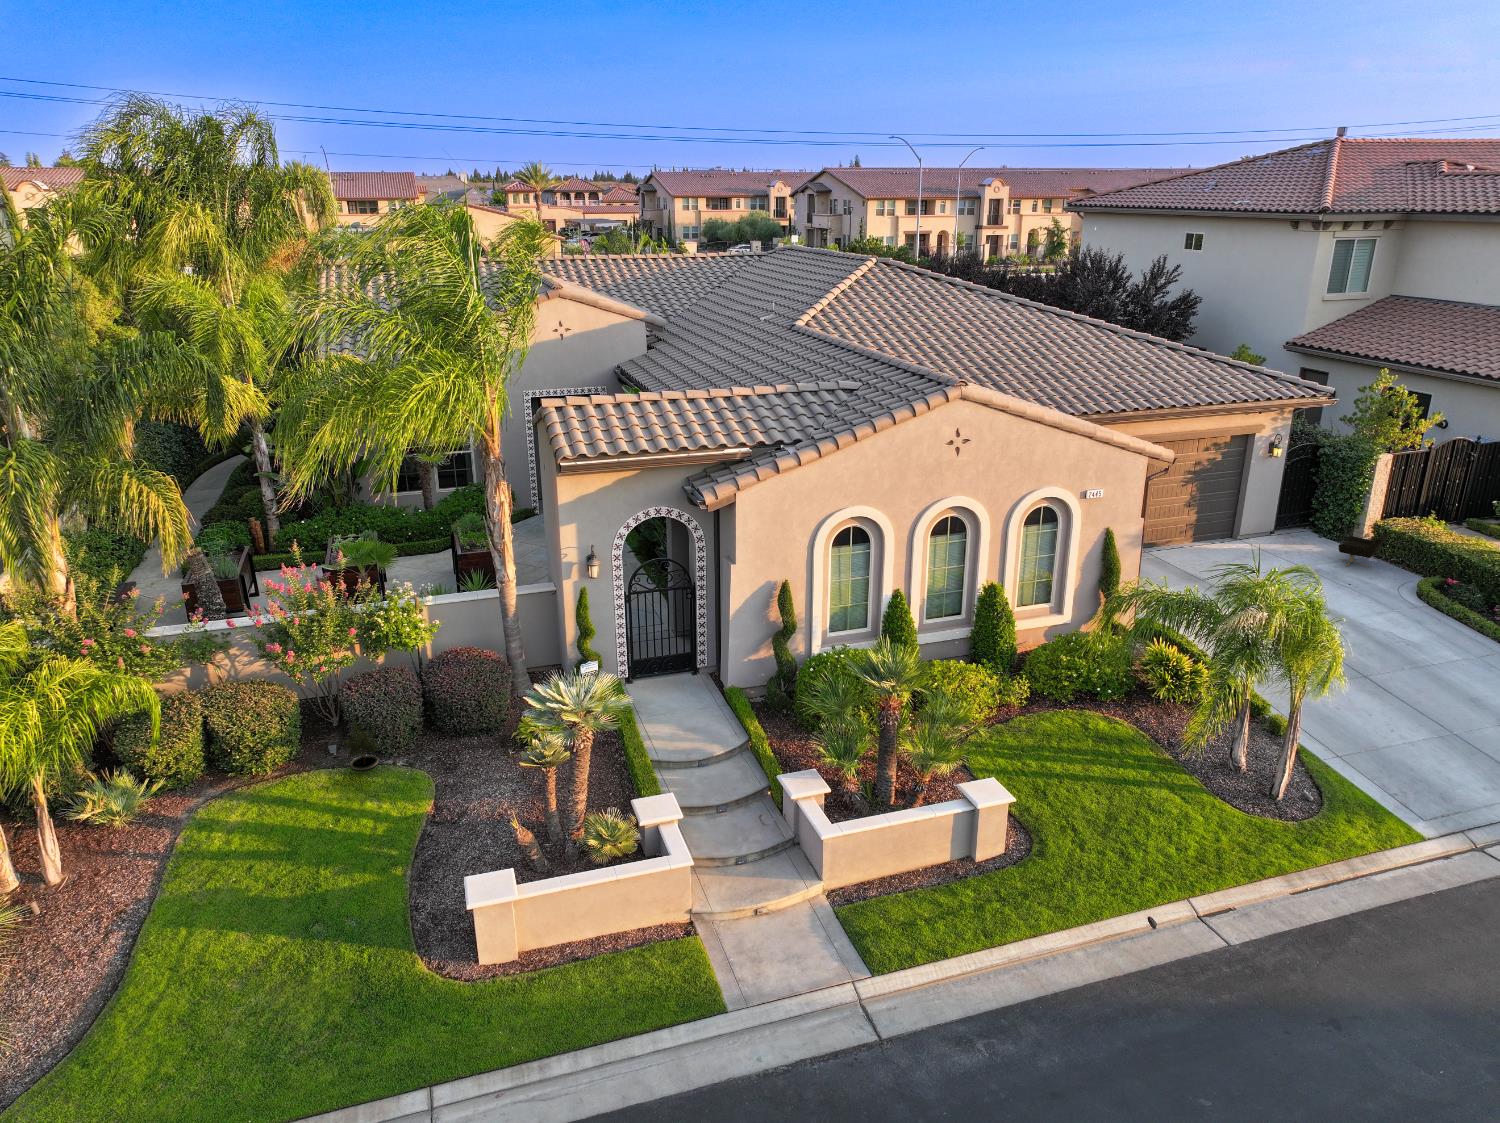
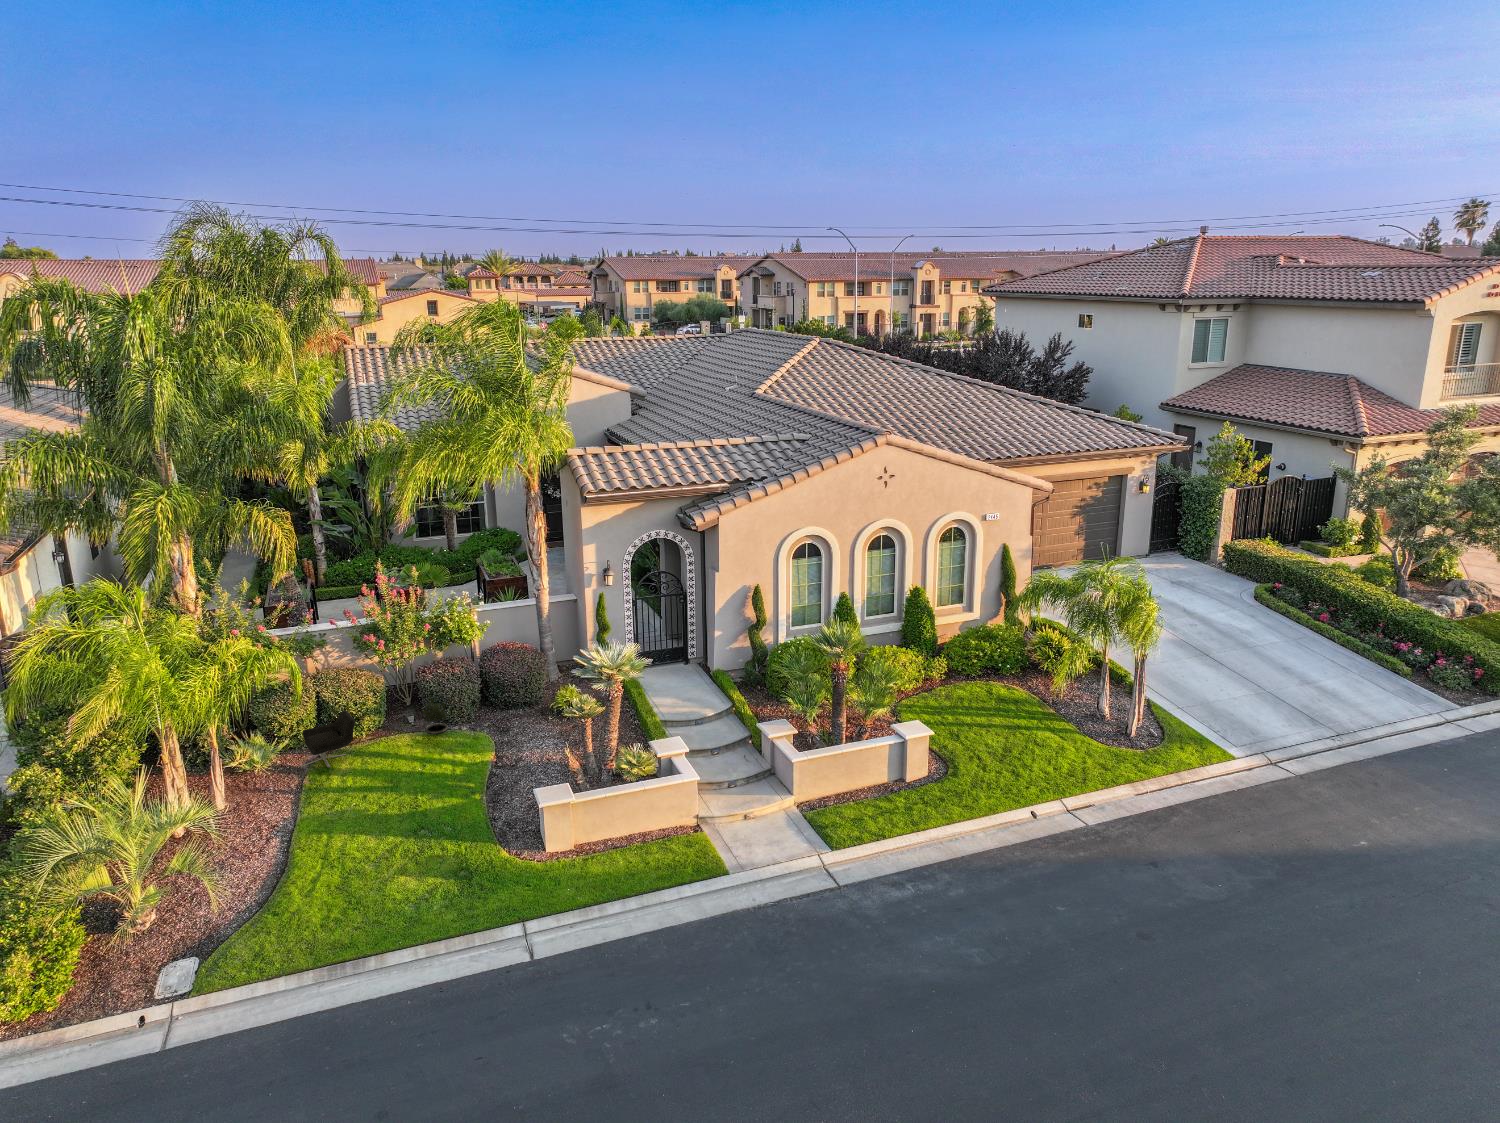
lounge chair: present [1338,534,1388,567] -> present [302,710,355,767]

